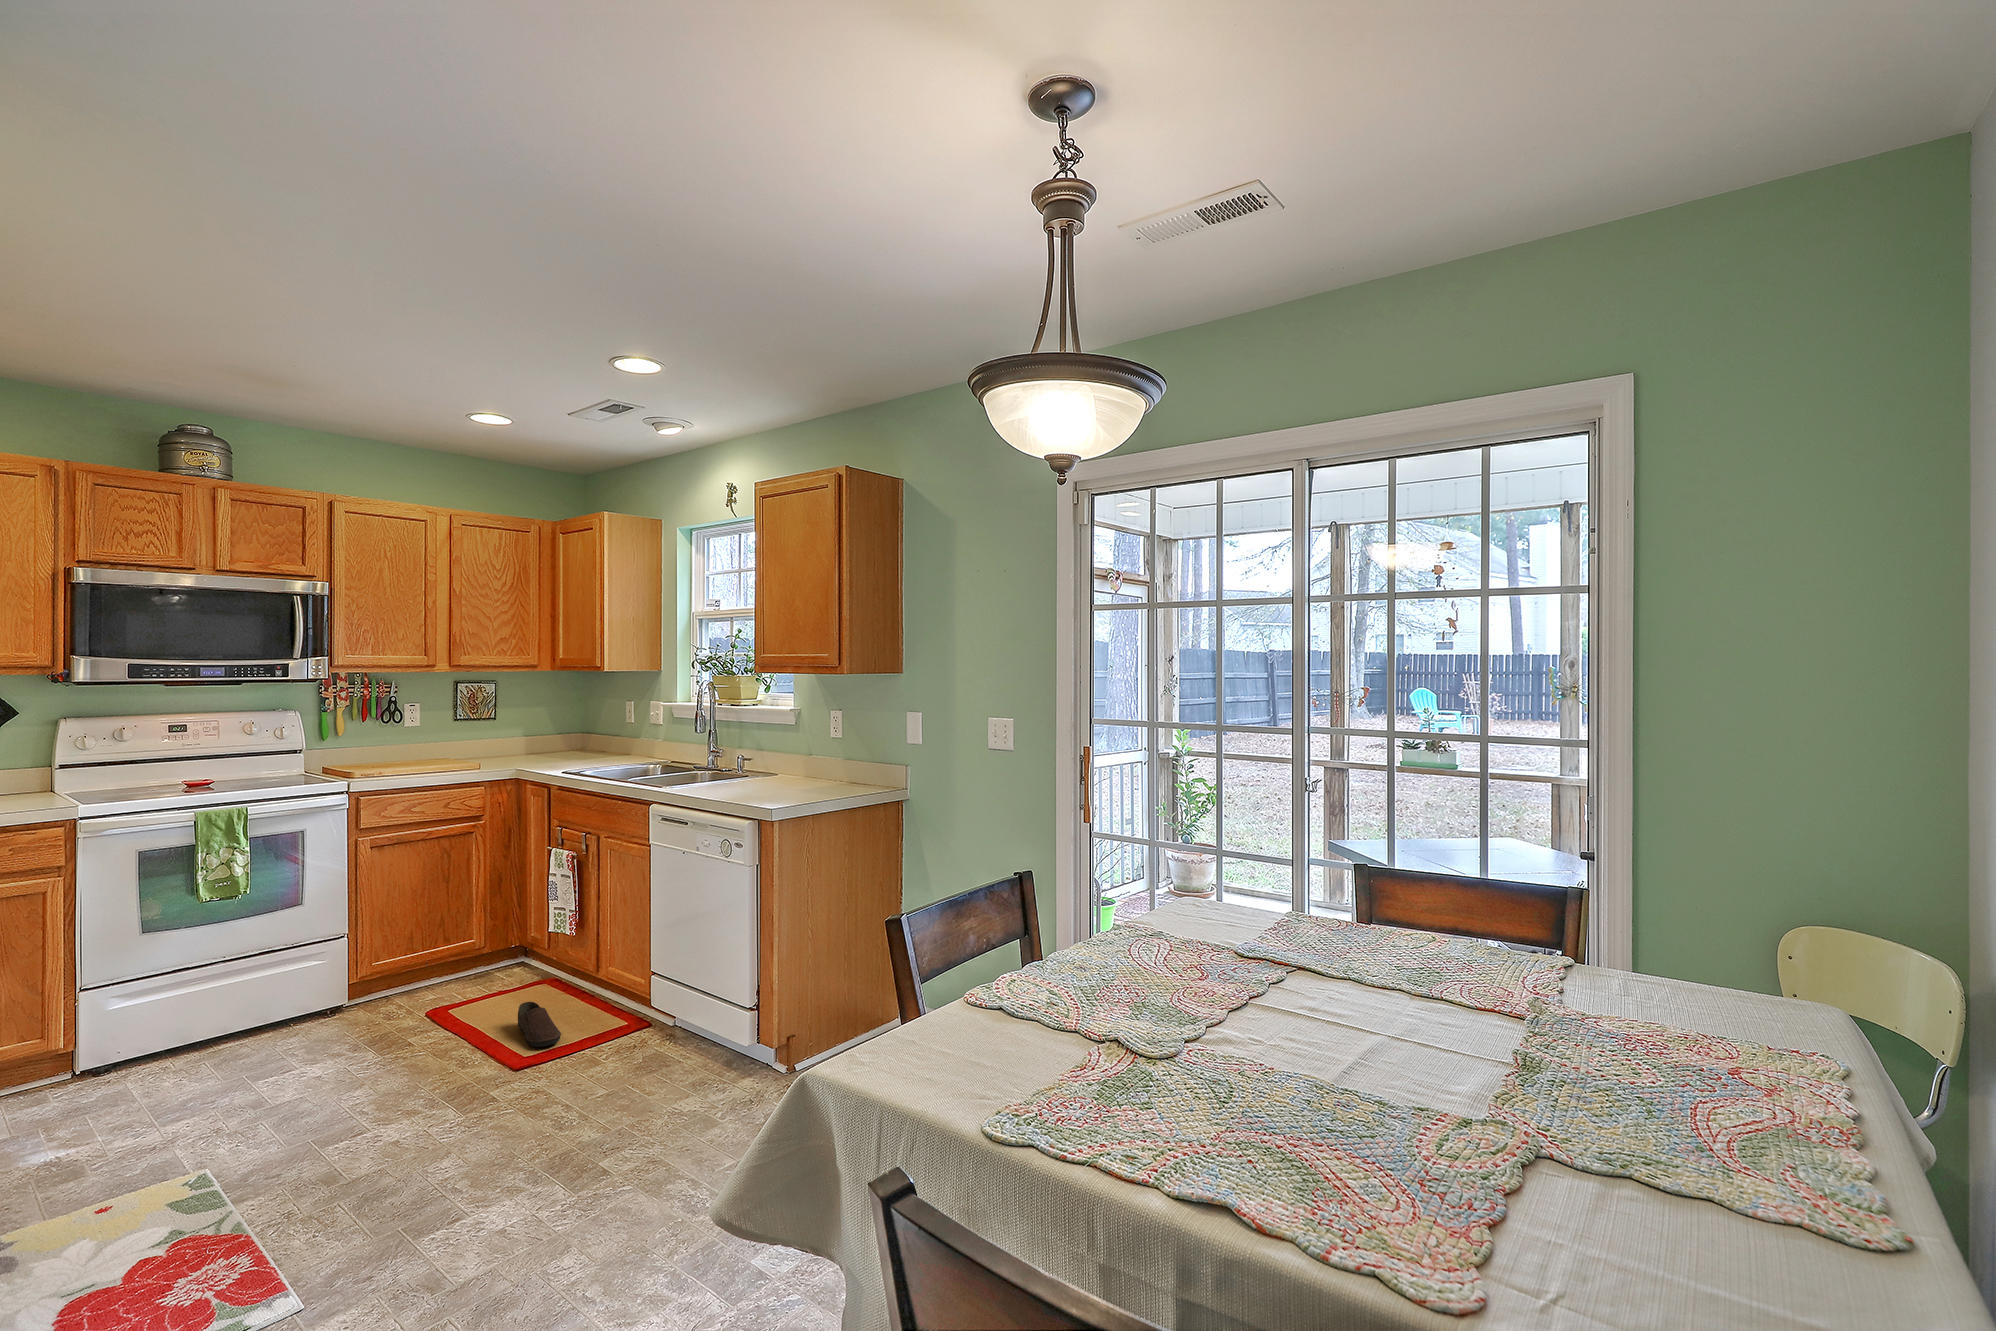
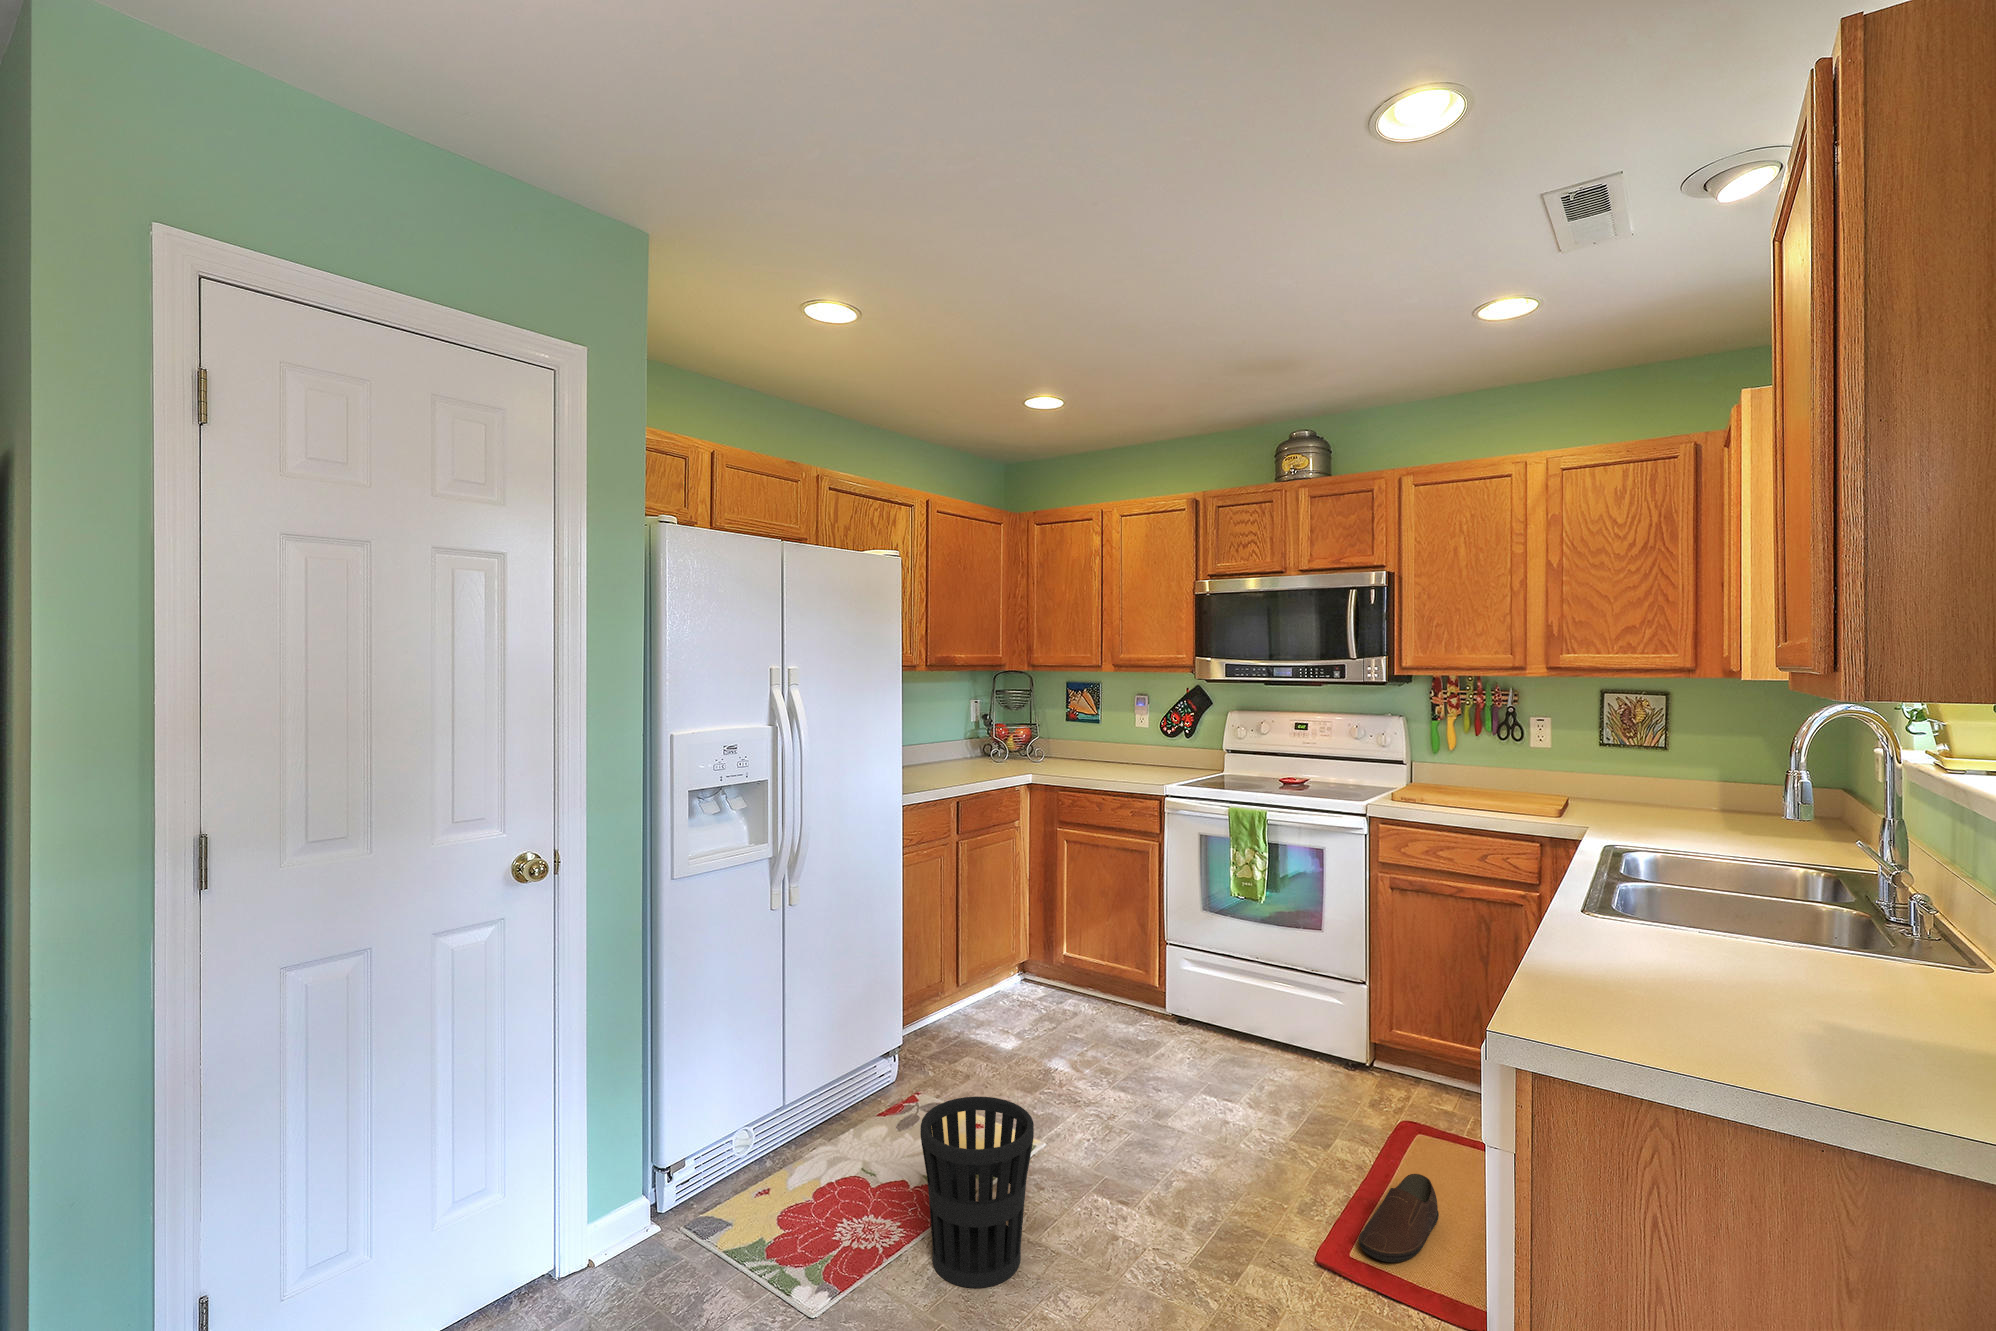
wastebasket: none [319,1049,436,1206] -> present [920,1096,1034,1288]

